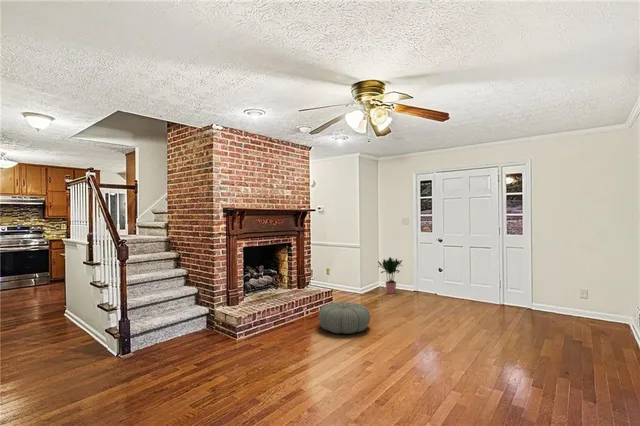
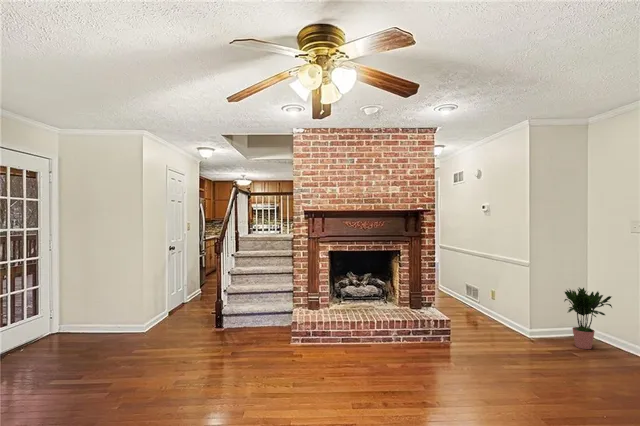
pouf: present [319,302,370,334] -> none [368,333,438,380]

